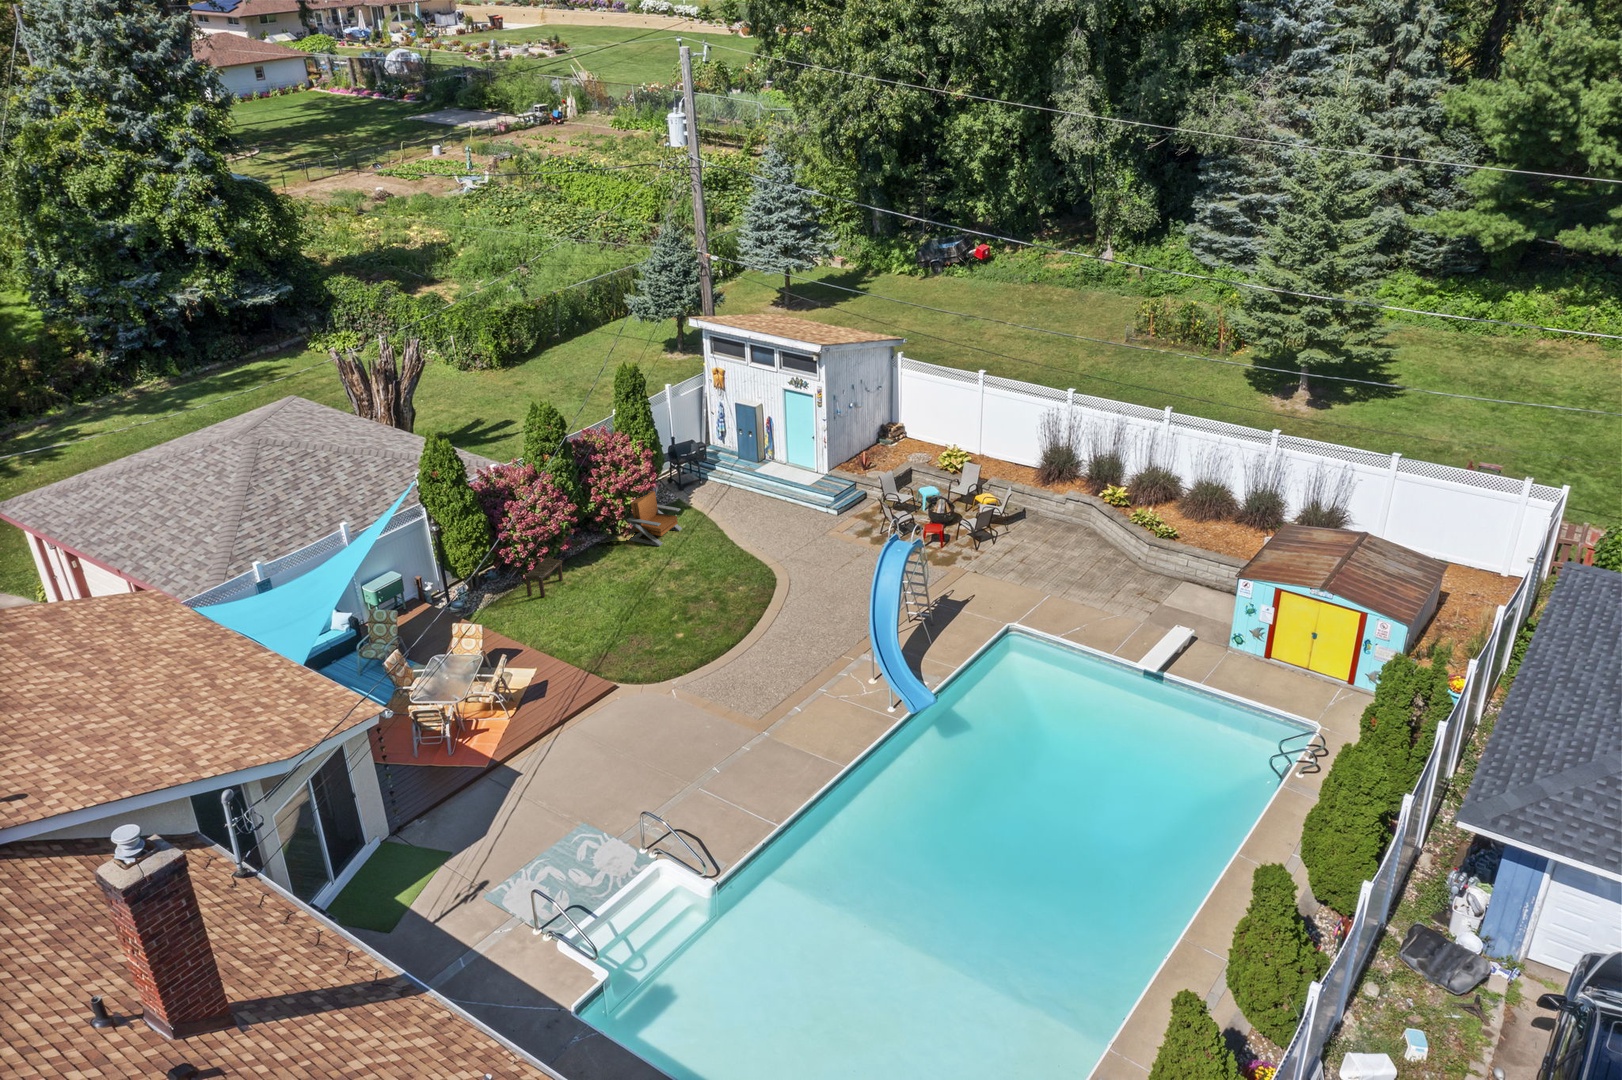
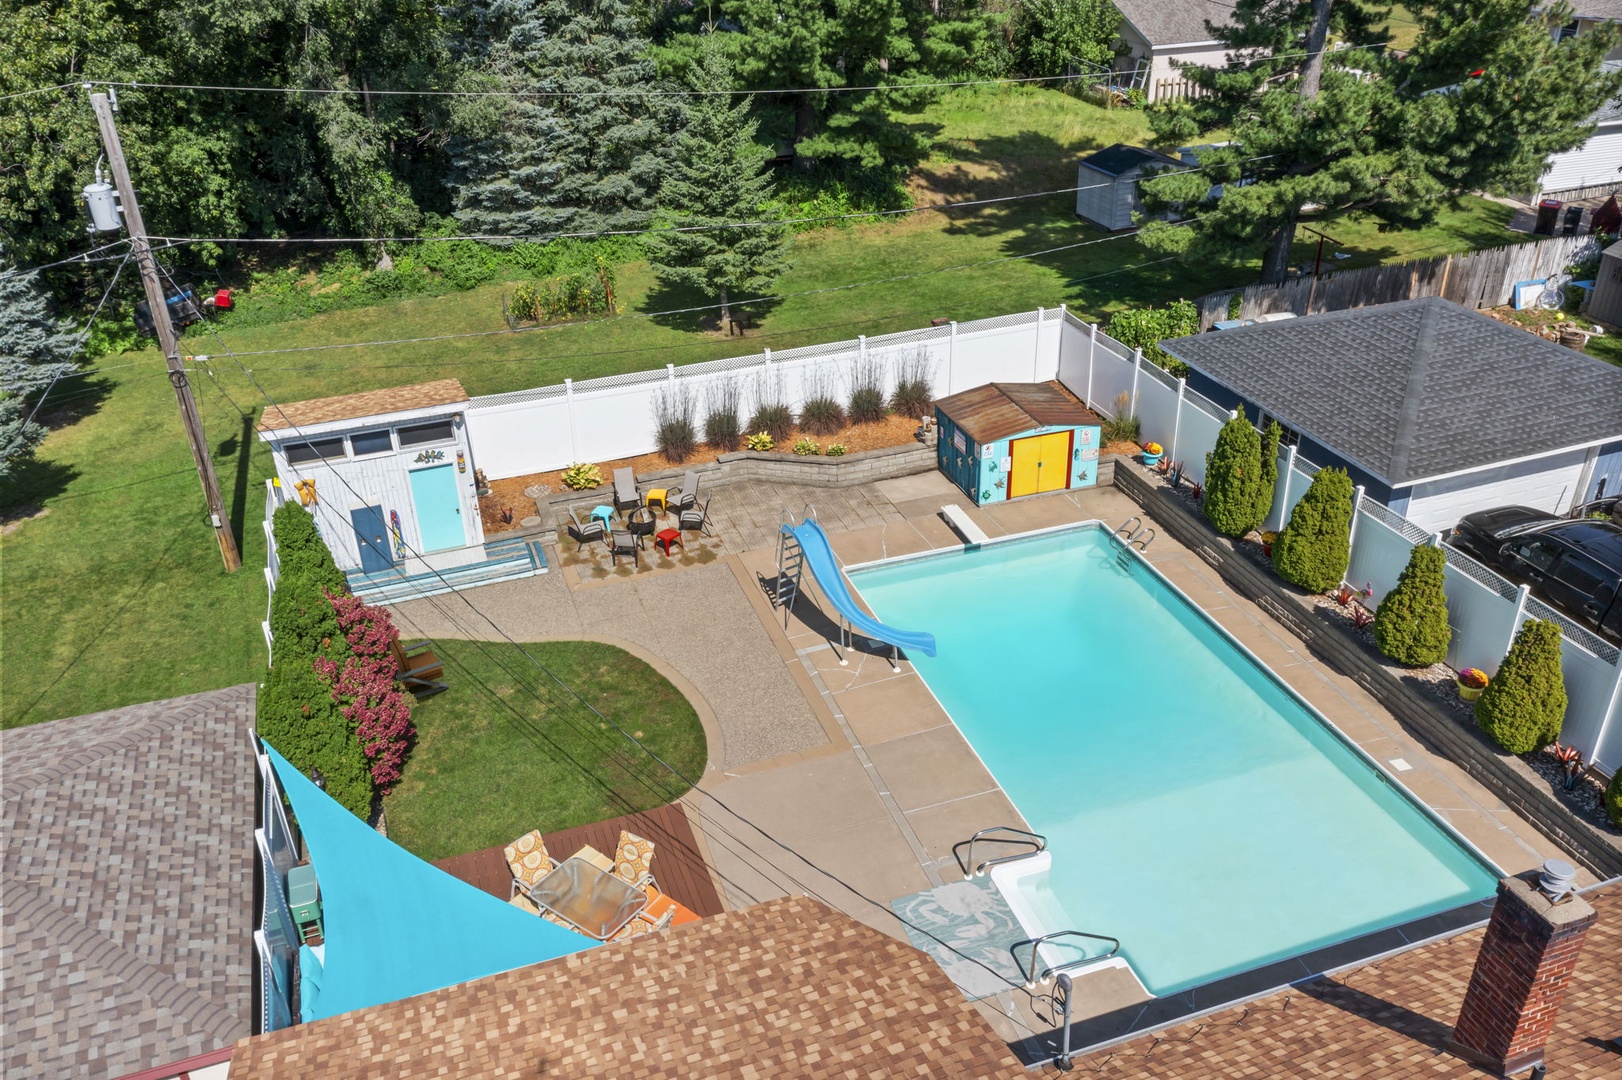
bench: present [525,558,563,597] -> present [729,312,751,336]

